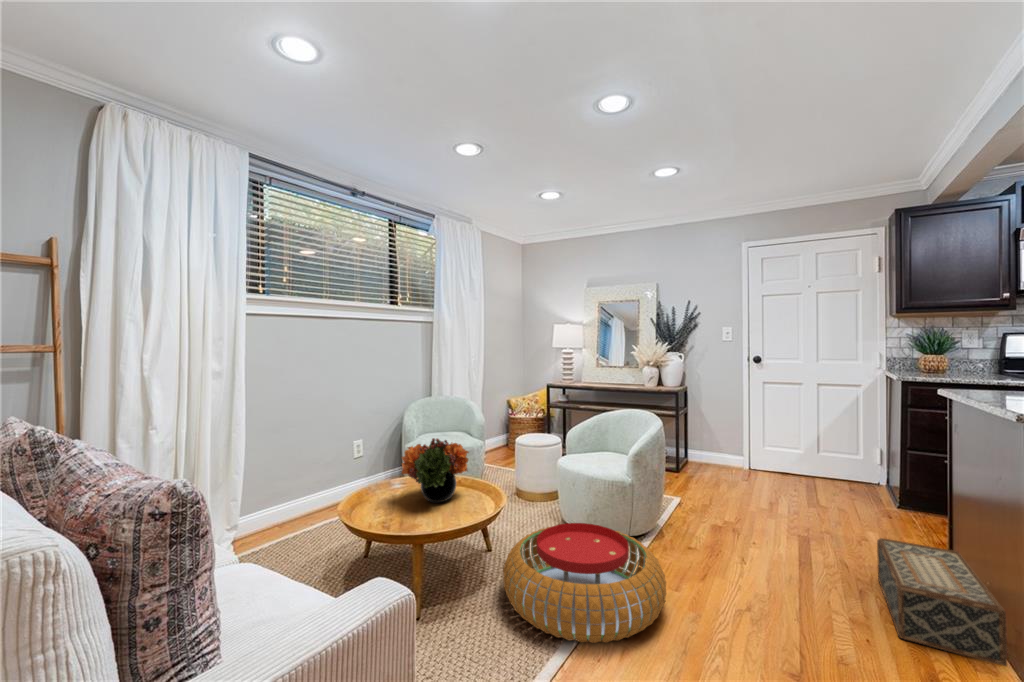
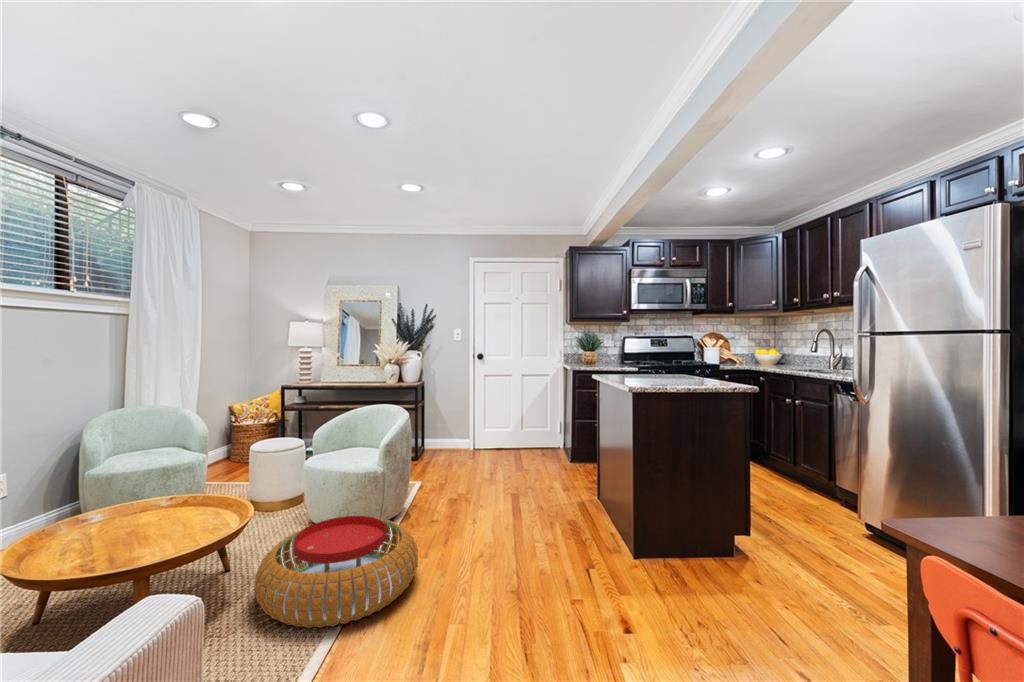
flower arrangement: present [402,438,469,502] -> none [102,455,206,531]
woven basket: present [877,538,1007,666] -> none [555,482,616,545]

